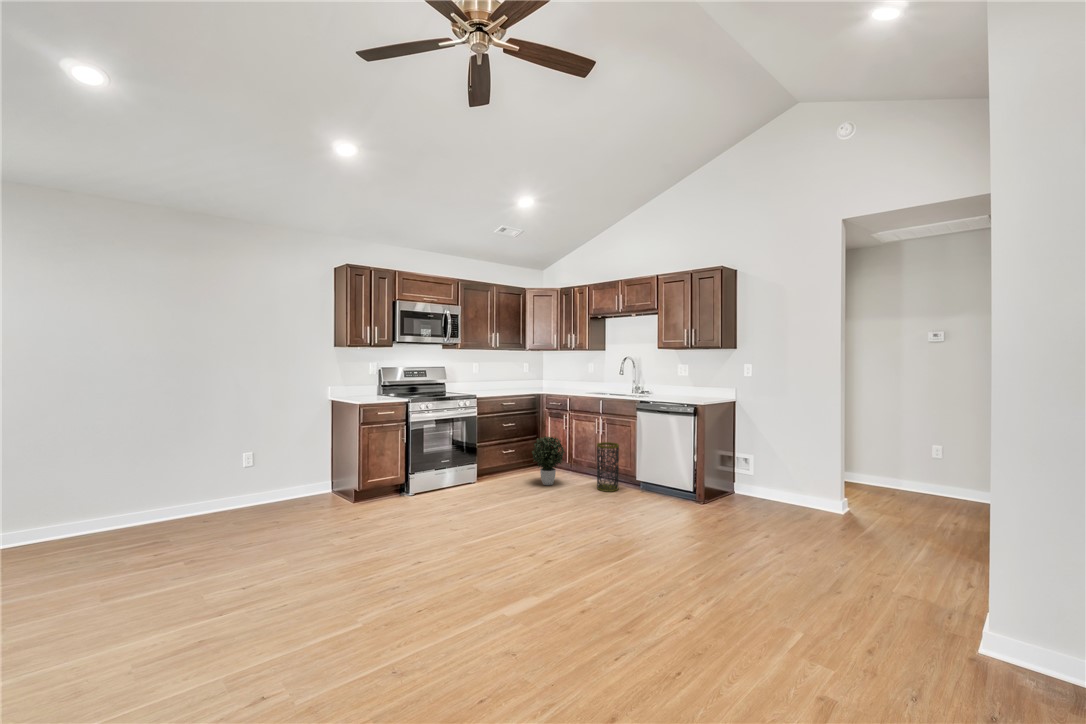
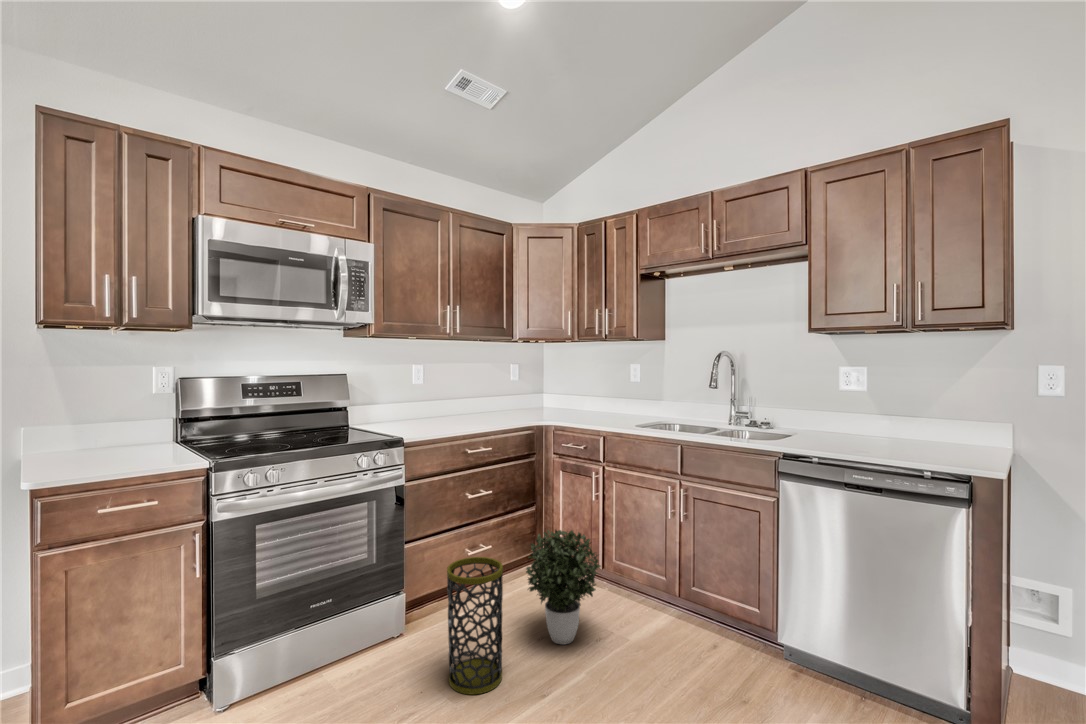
trash can: present [597,442,619,492] -> present [447,557,503,695]

